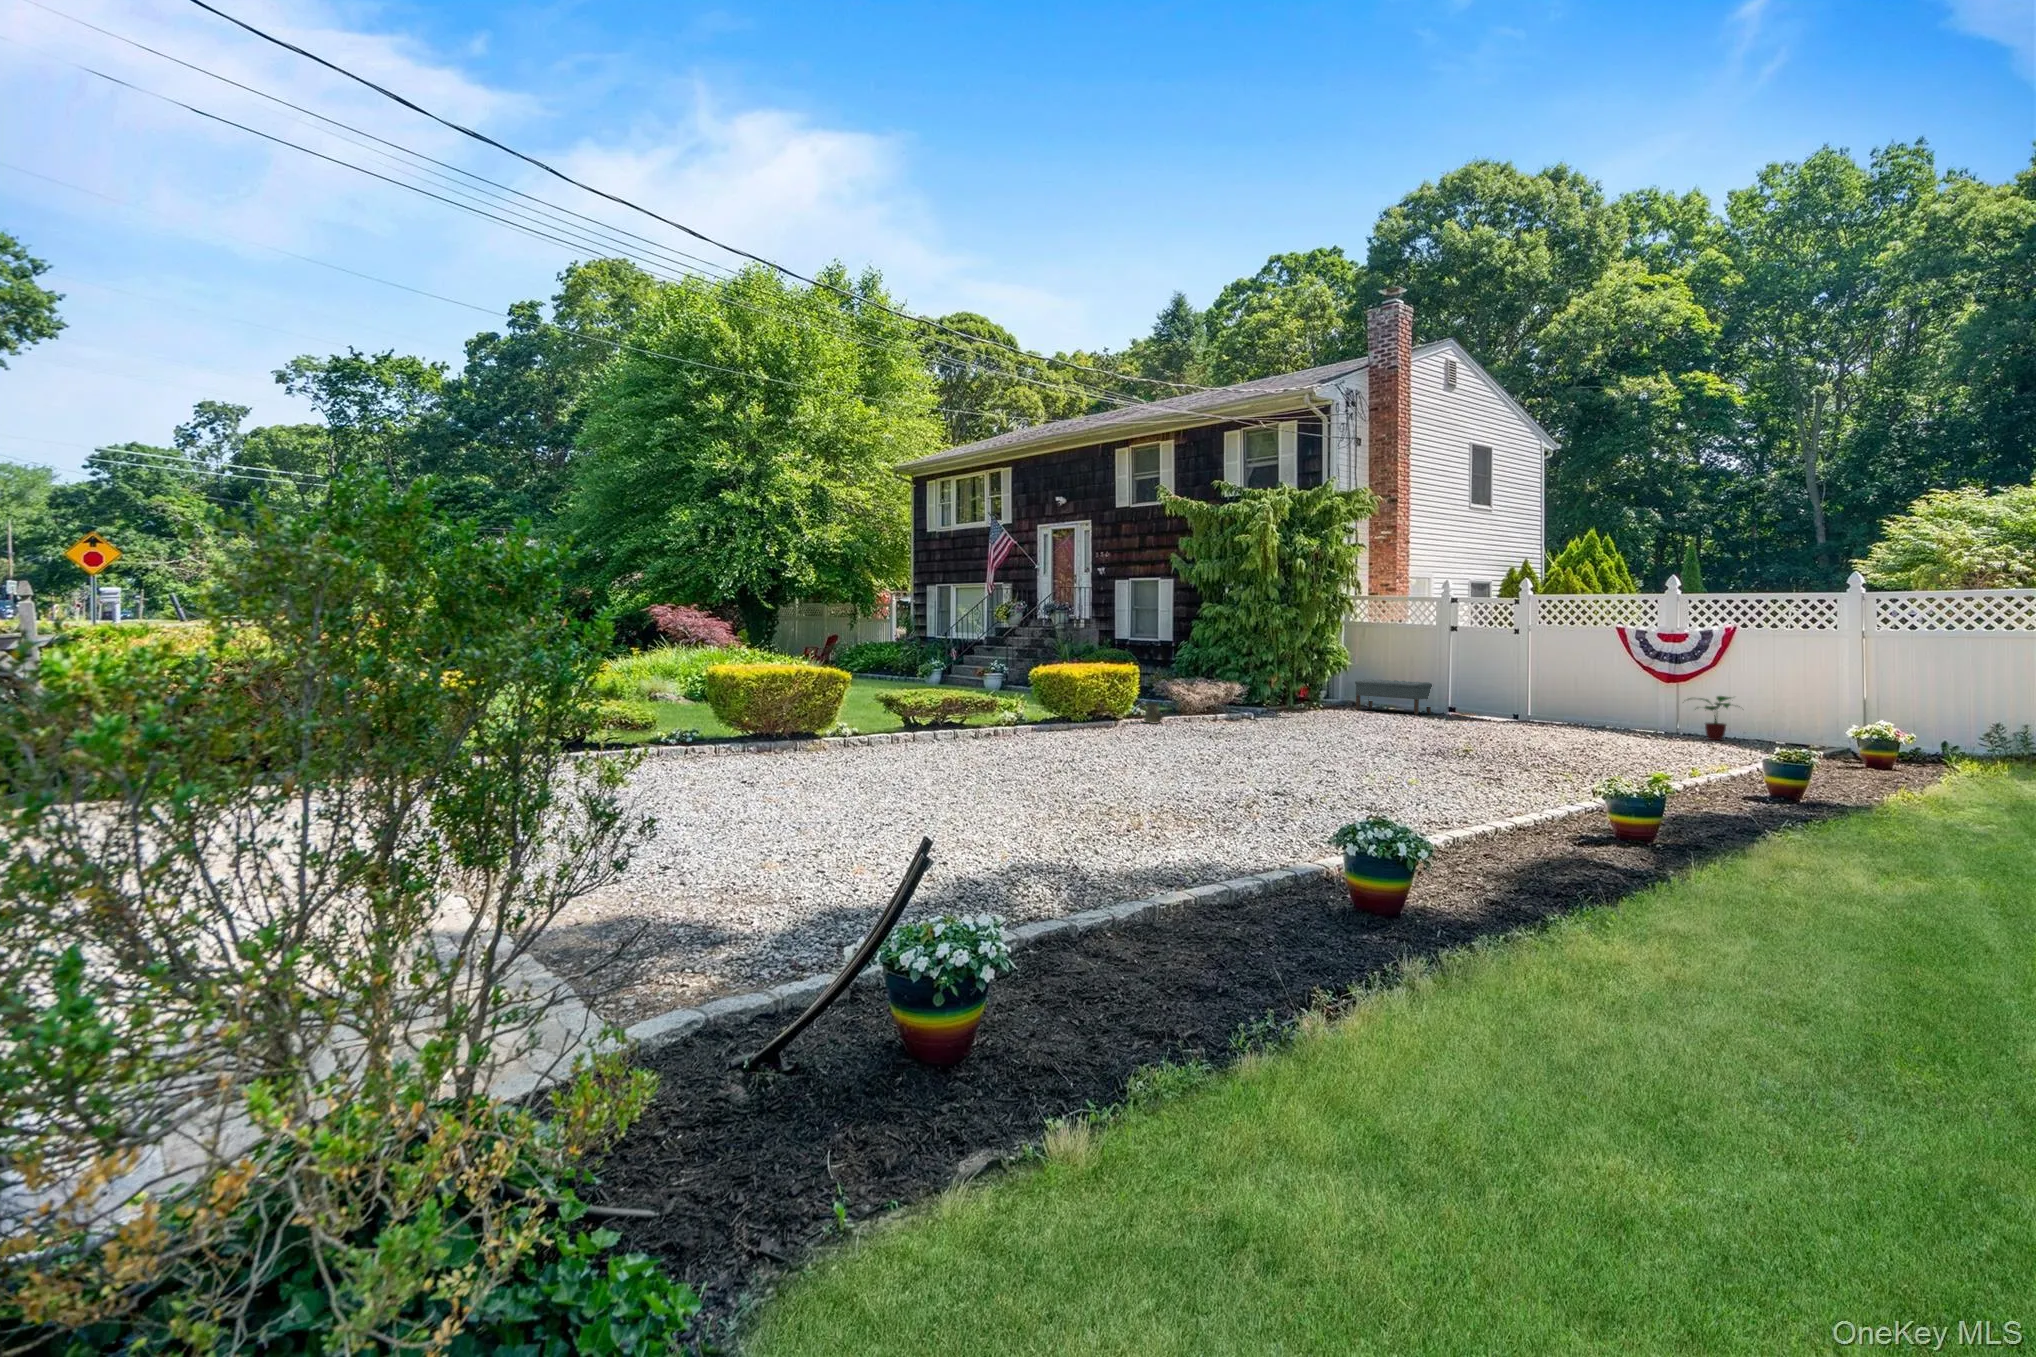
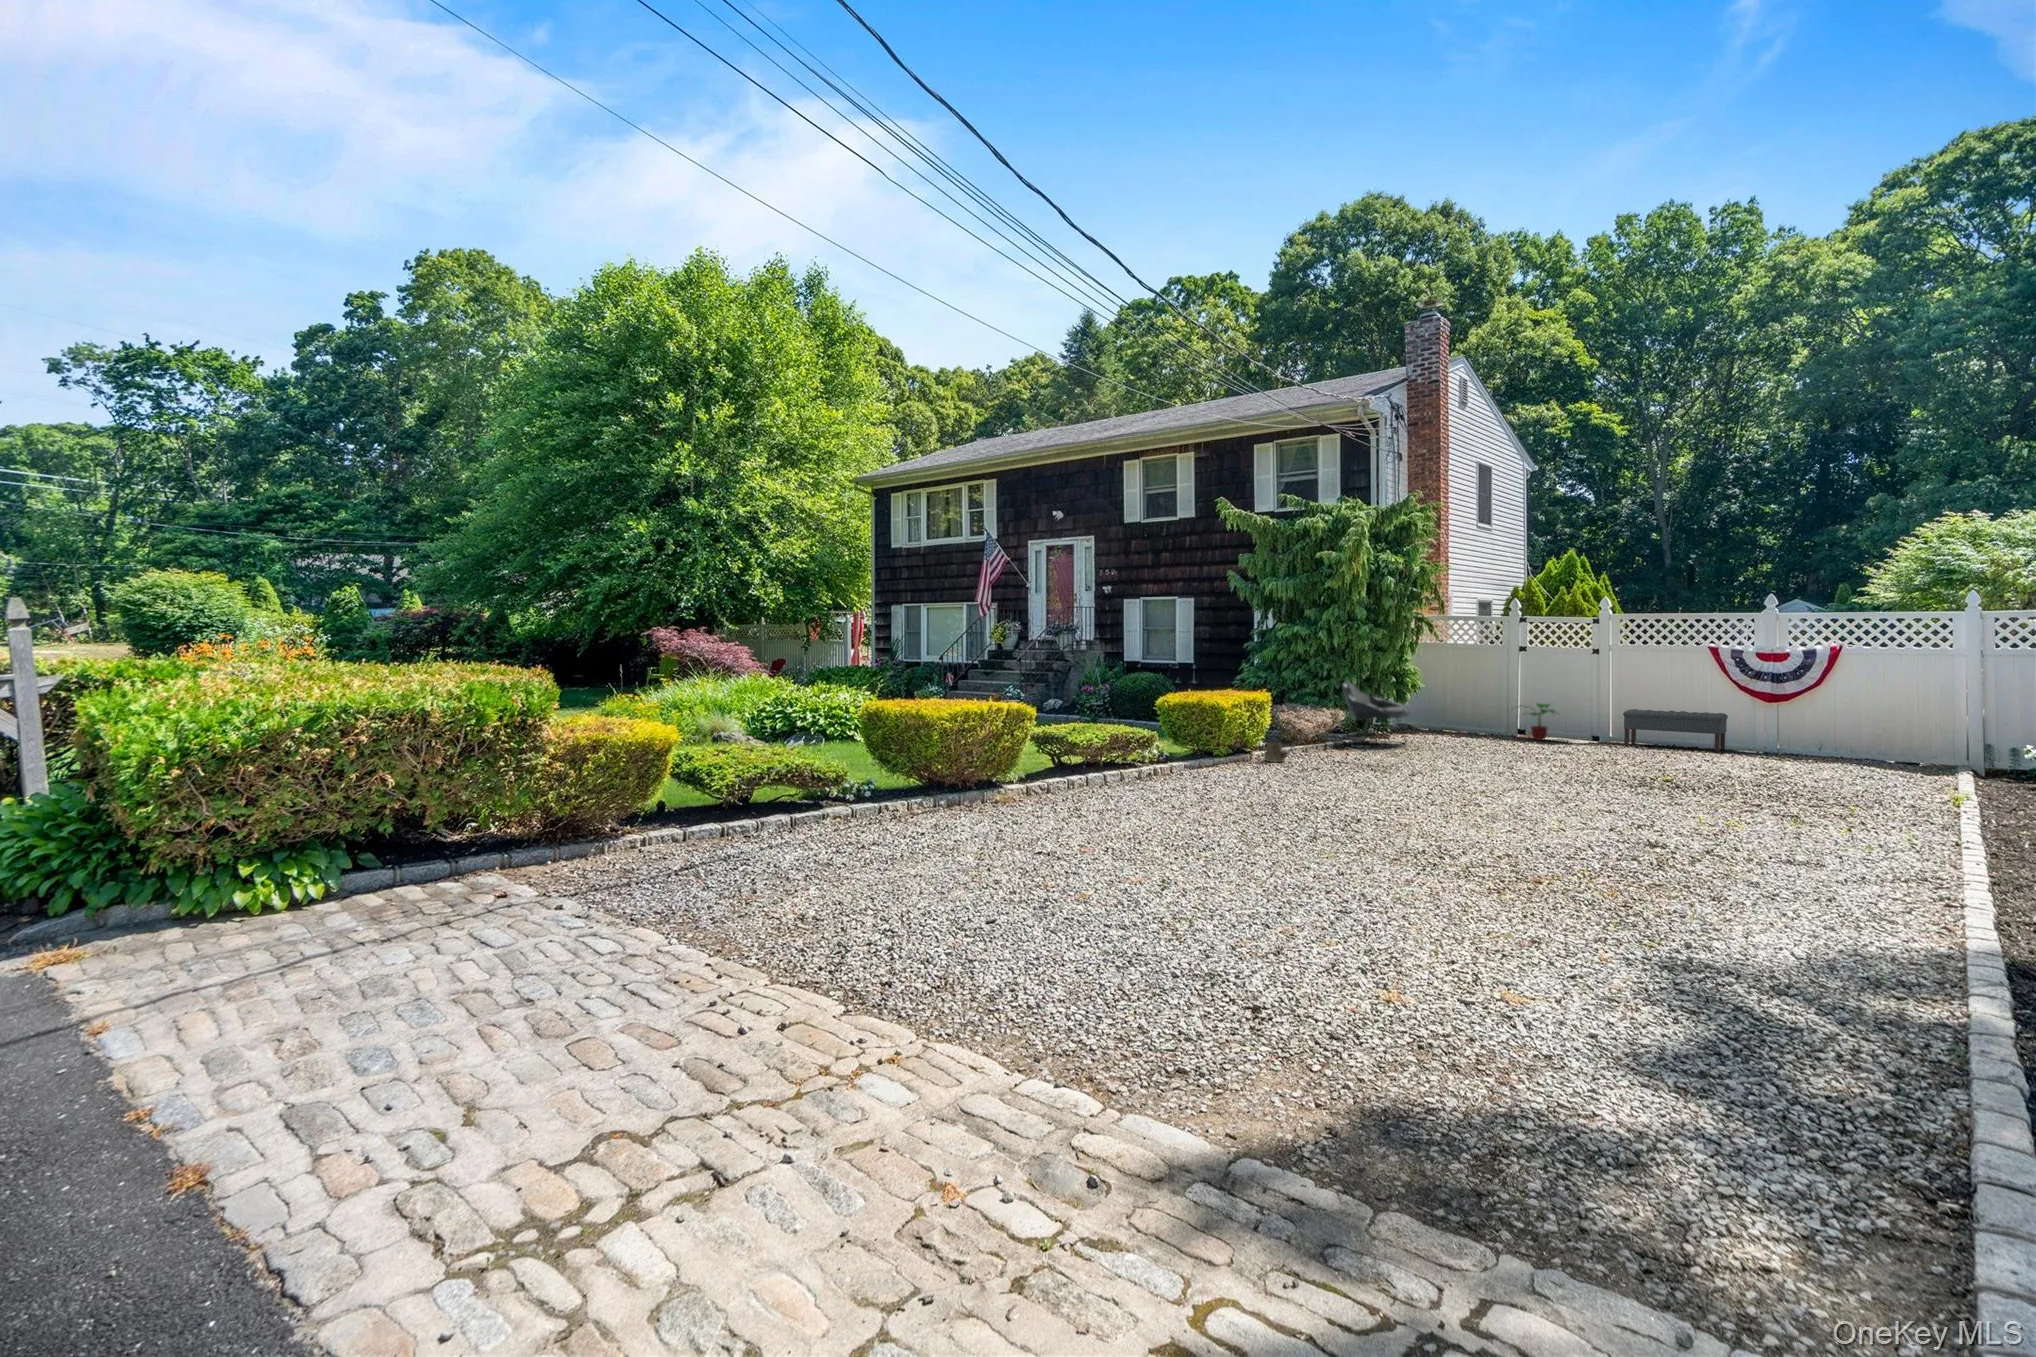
lounge chair: none [1252,655,1321,718] -> present [1343,681,1410,747]
bench: present [1355,679,1432,715] -> present [1623,709,1728,752]
potted plant: present [1701,696,1731,740] -> present [1530,703,1555,741]

